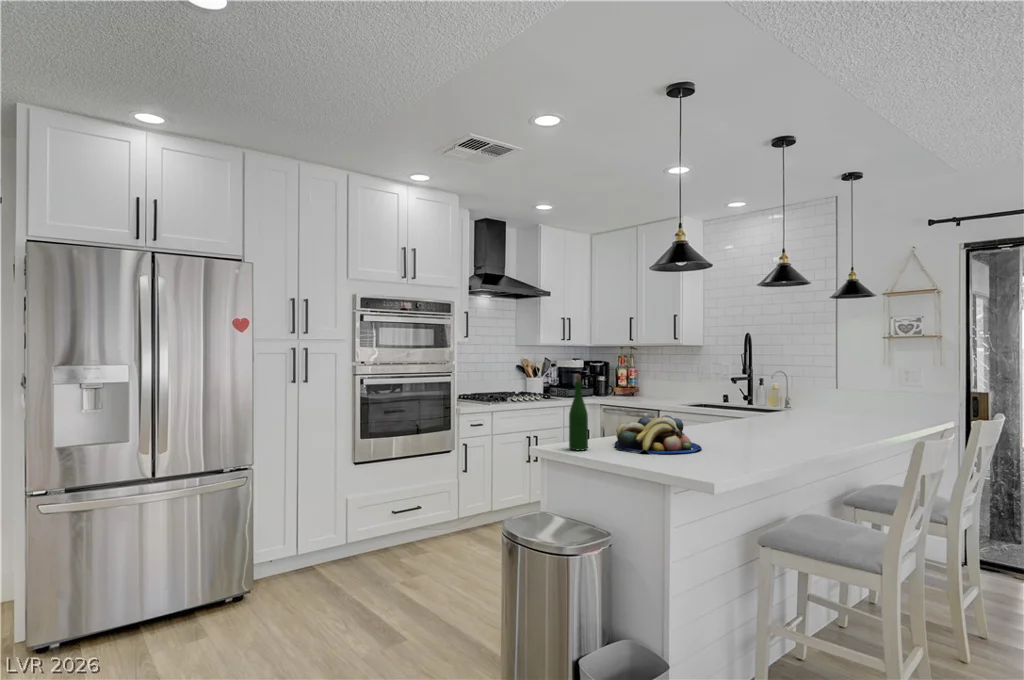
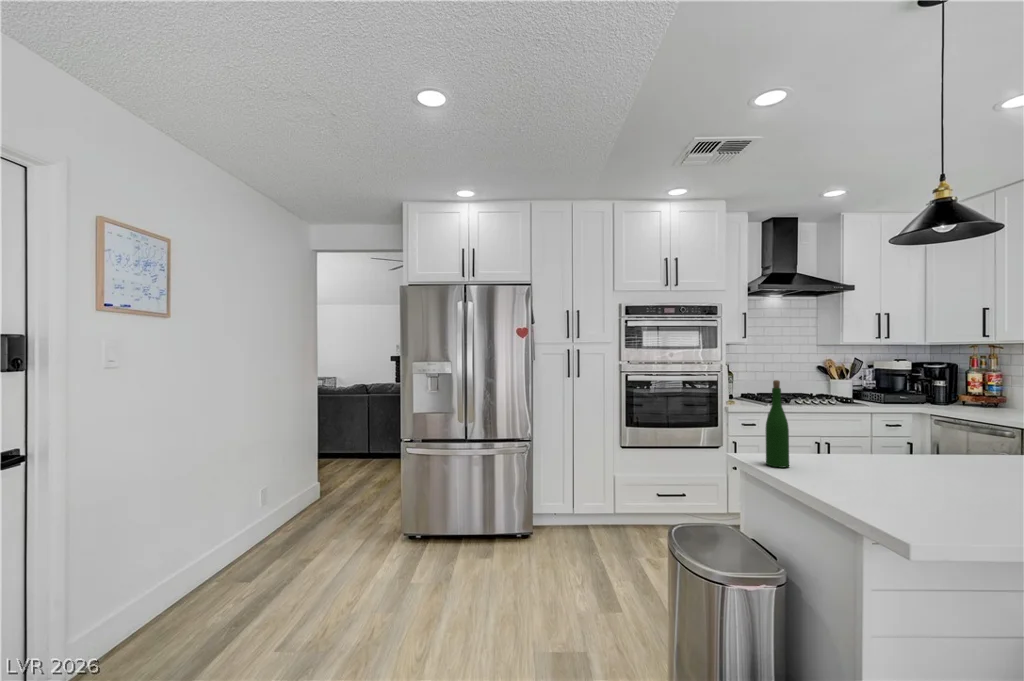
fruit bowl: present [615,415,702,454] -> none [830,438,978,495]

